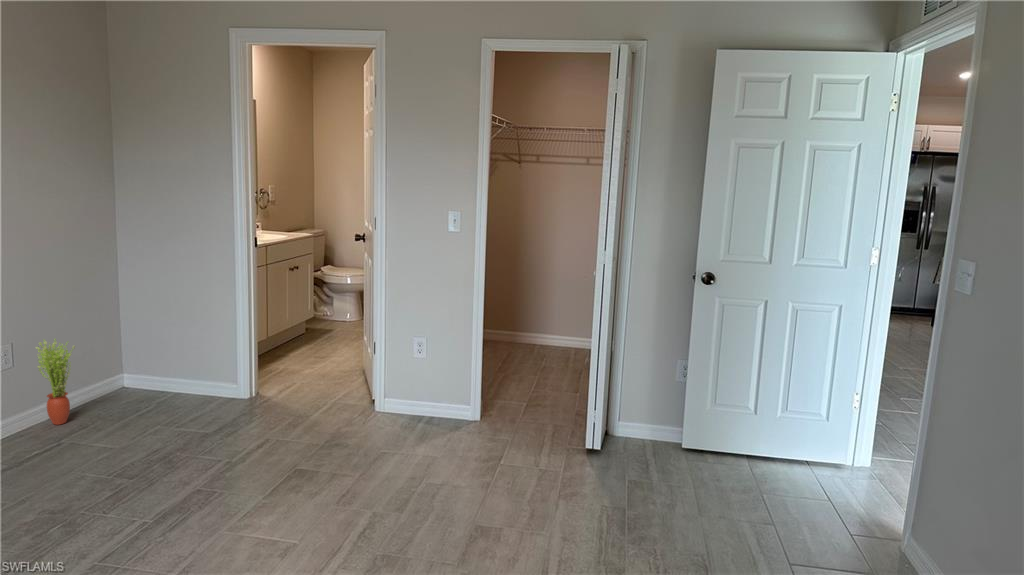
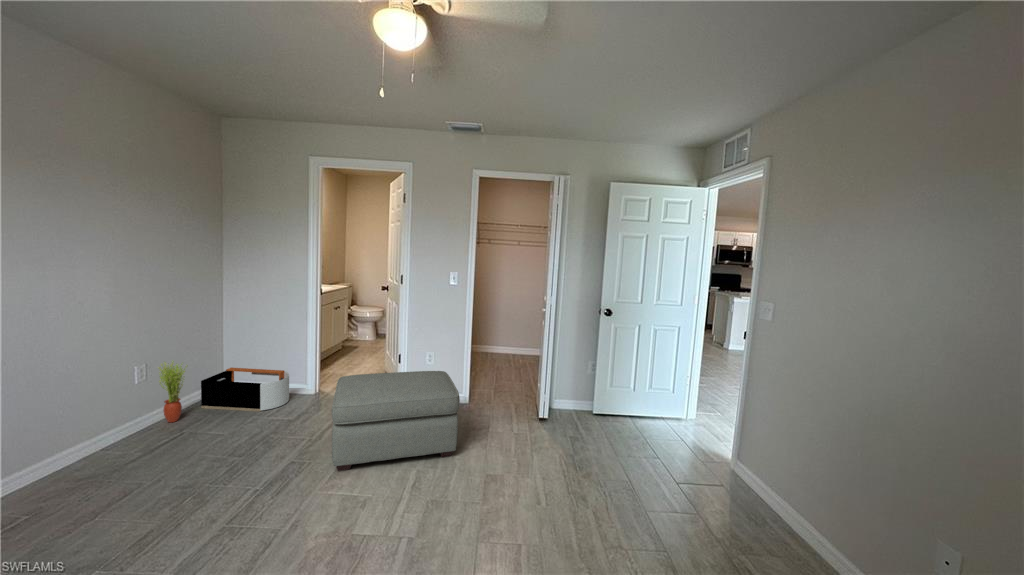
storage bin: none [95,353,216,417] -> present [201,368,289,412]
ottoman: none [251,367,441,503] -> present [332,371,460,471]

